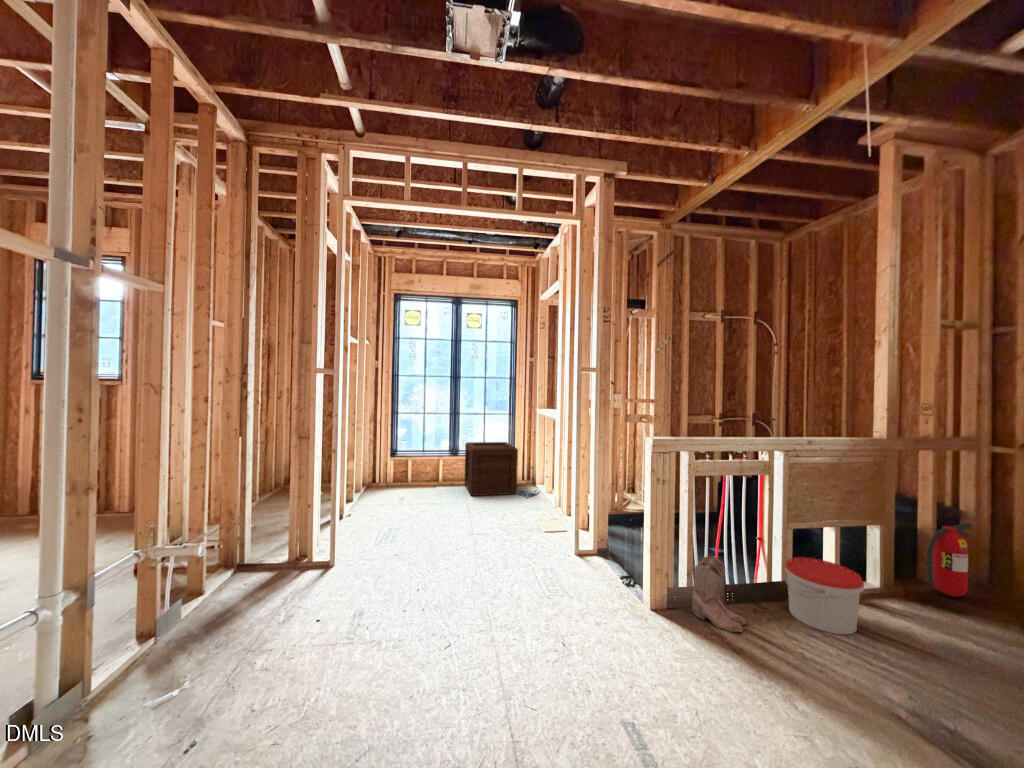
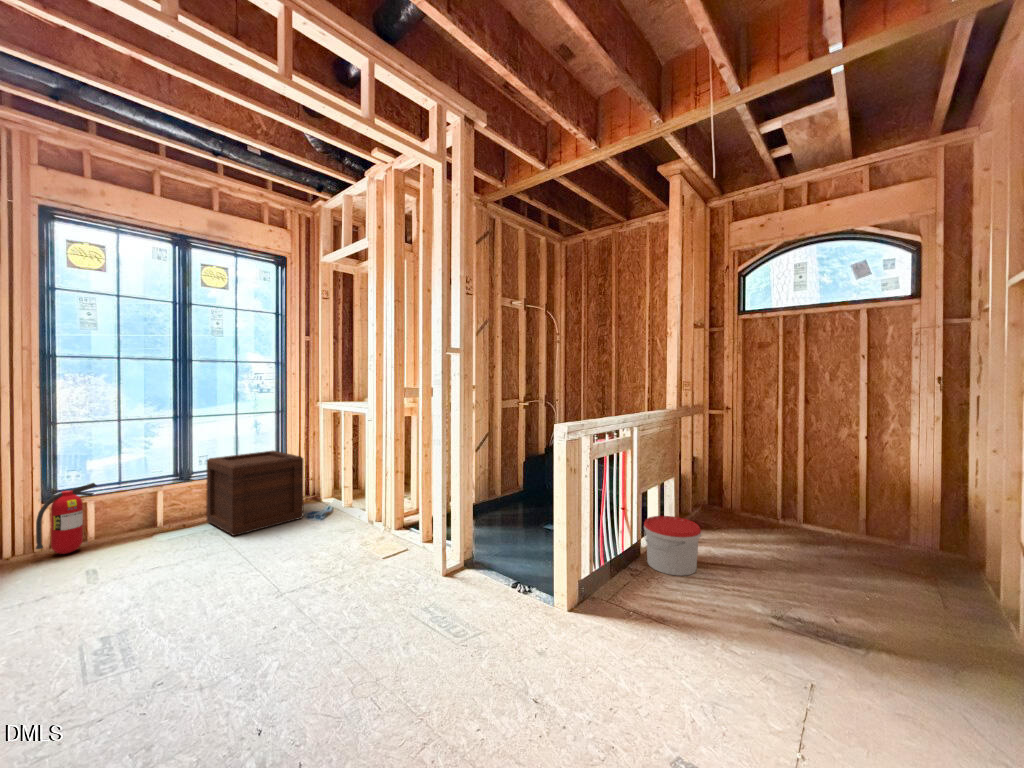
fire extinguisher: present [926,523,972,597] -> present [36,483,97,554]
boots: present [692,556,747,632] -> none [596,536,646,605]

